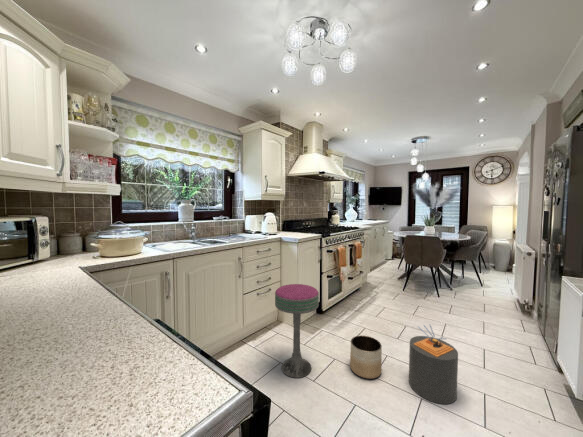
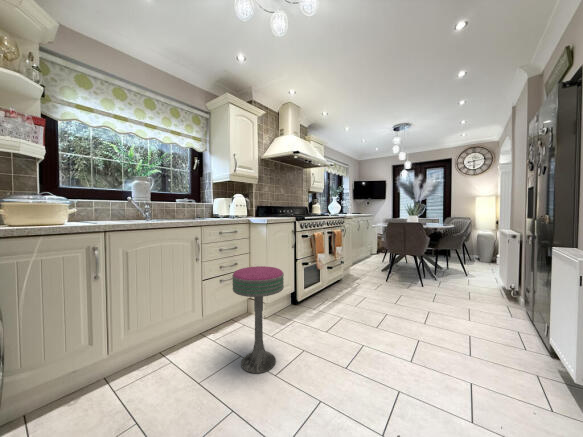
trash can: present [409,326,458,404] -> none [386,304,440,397]
planter: present [350,336,382,379] -> none [321,323,355,371]

